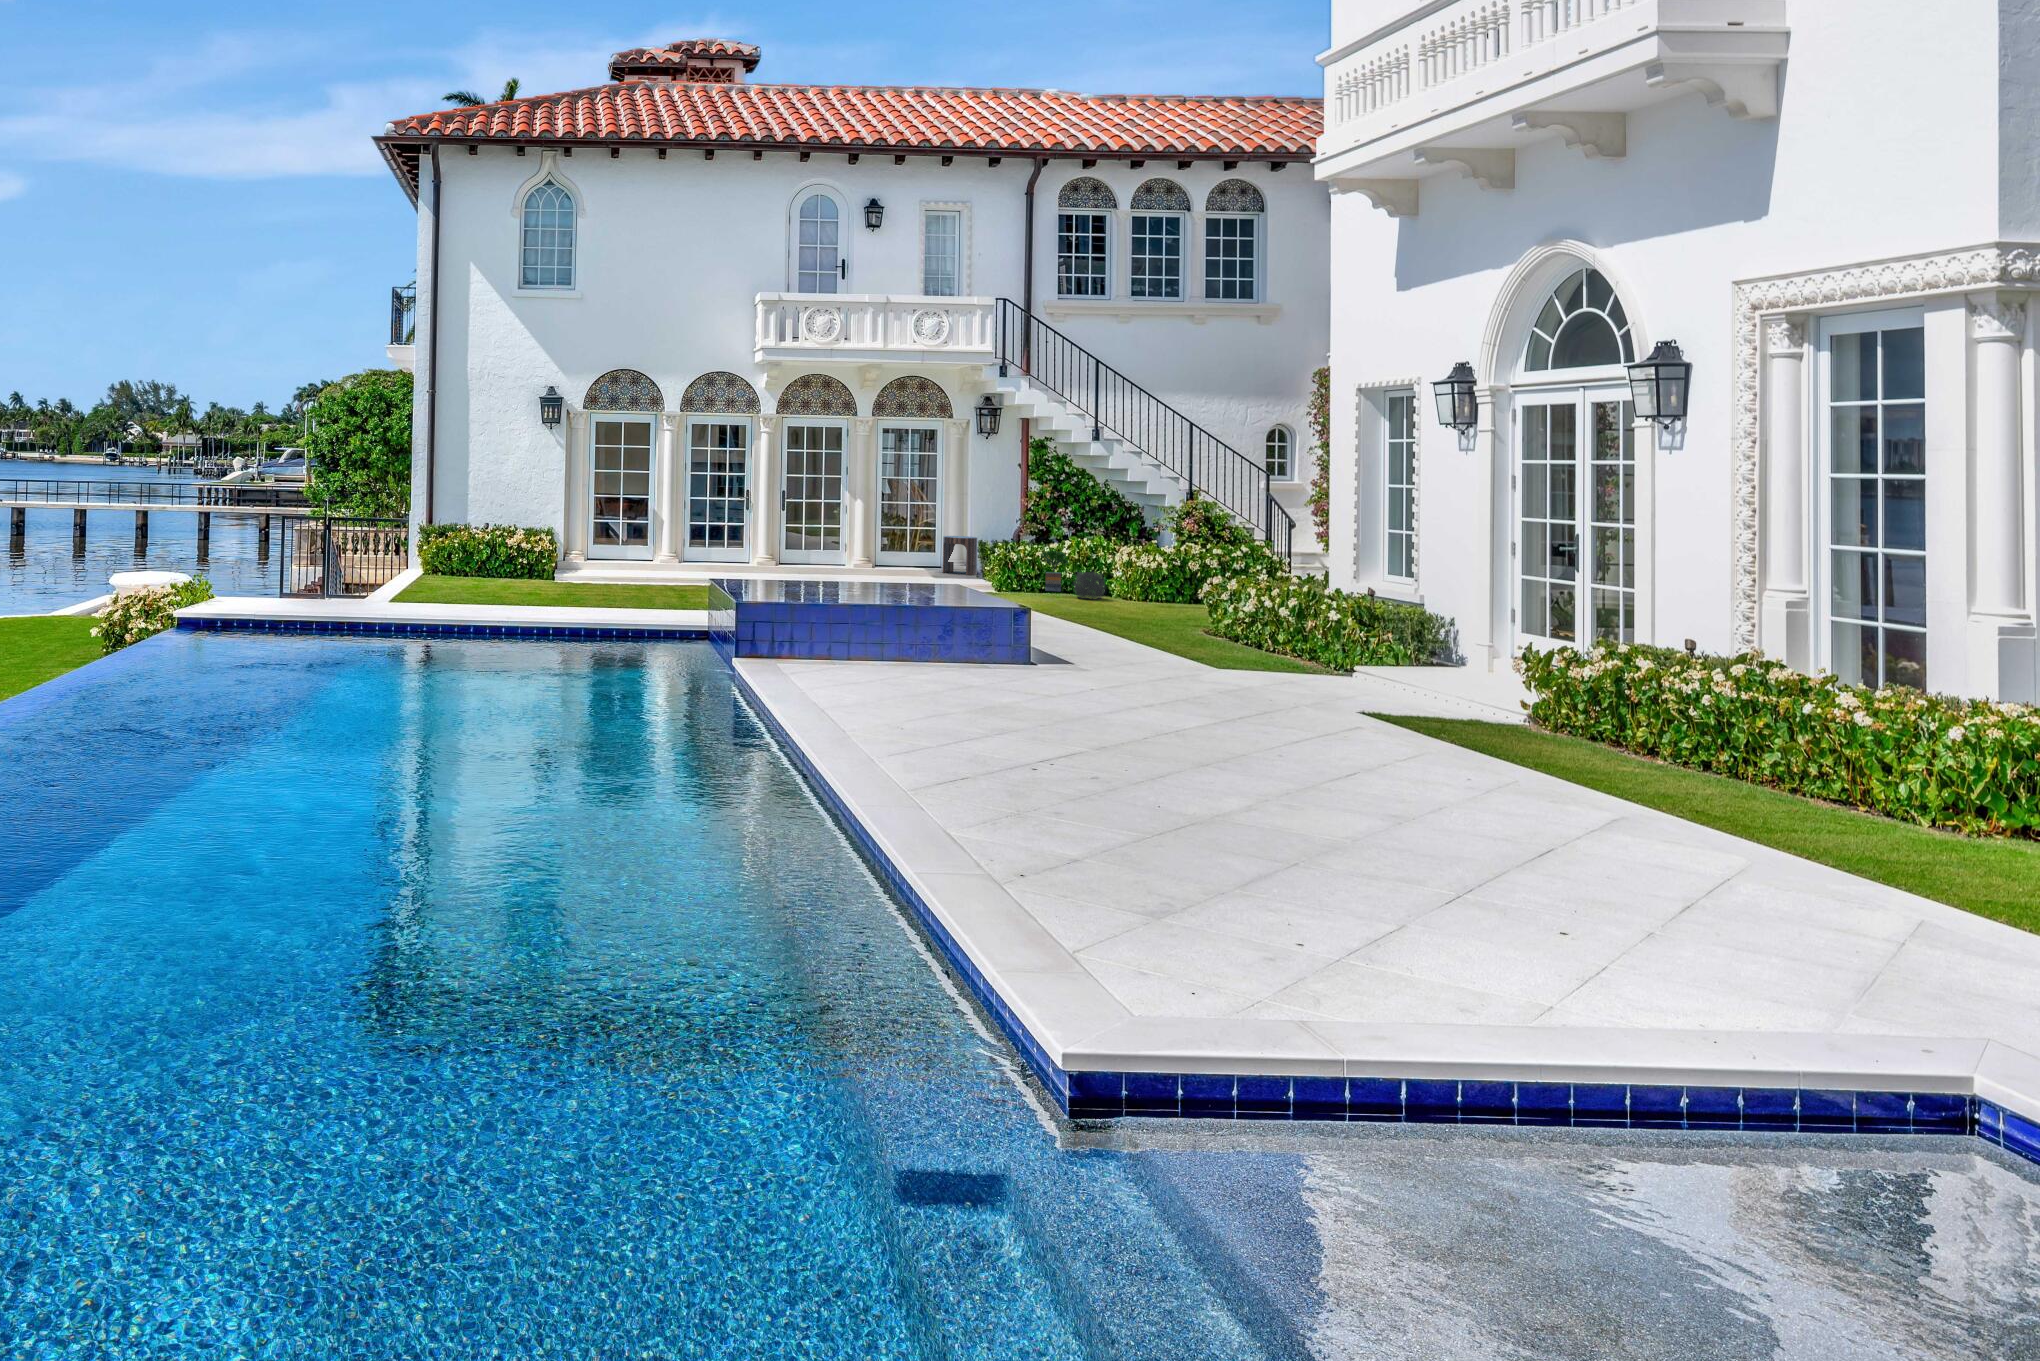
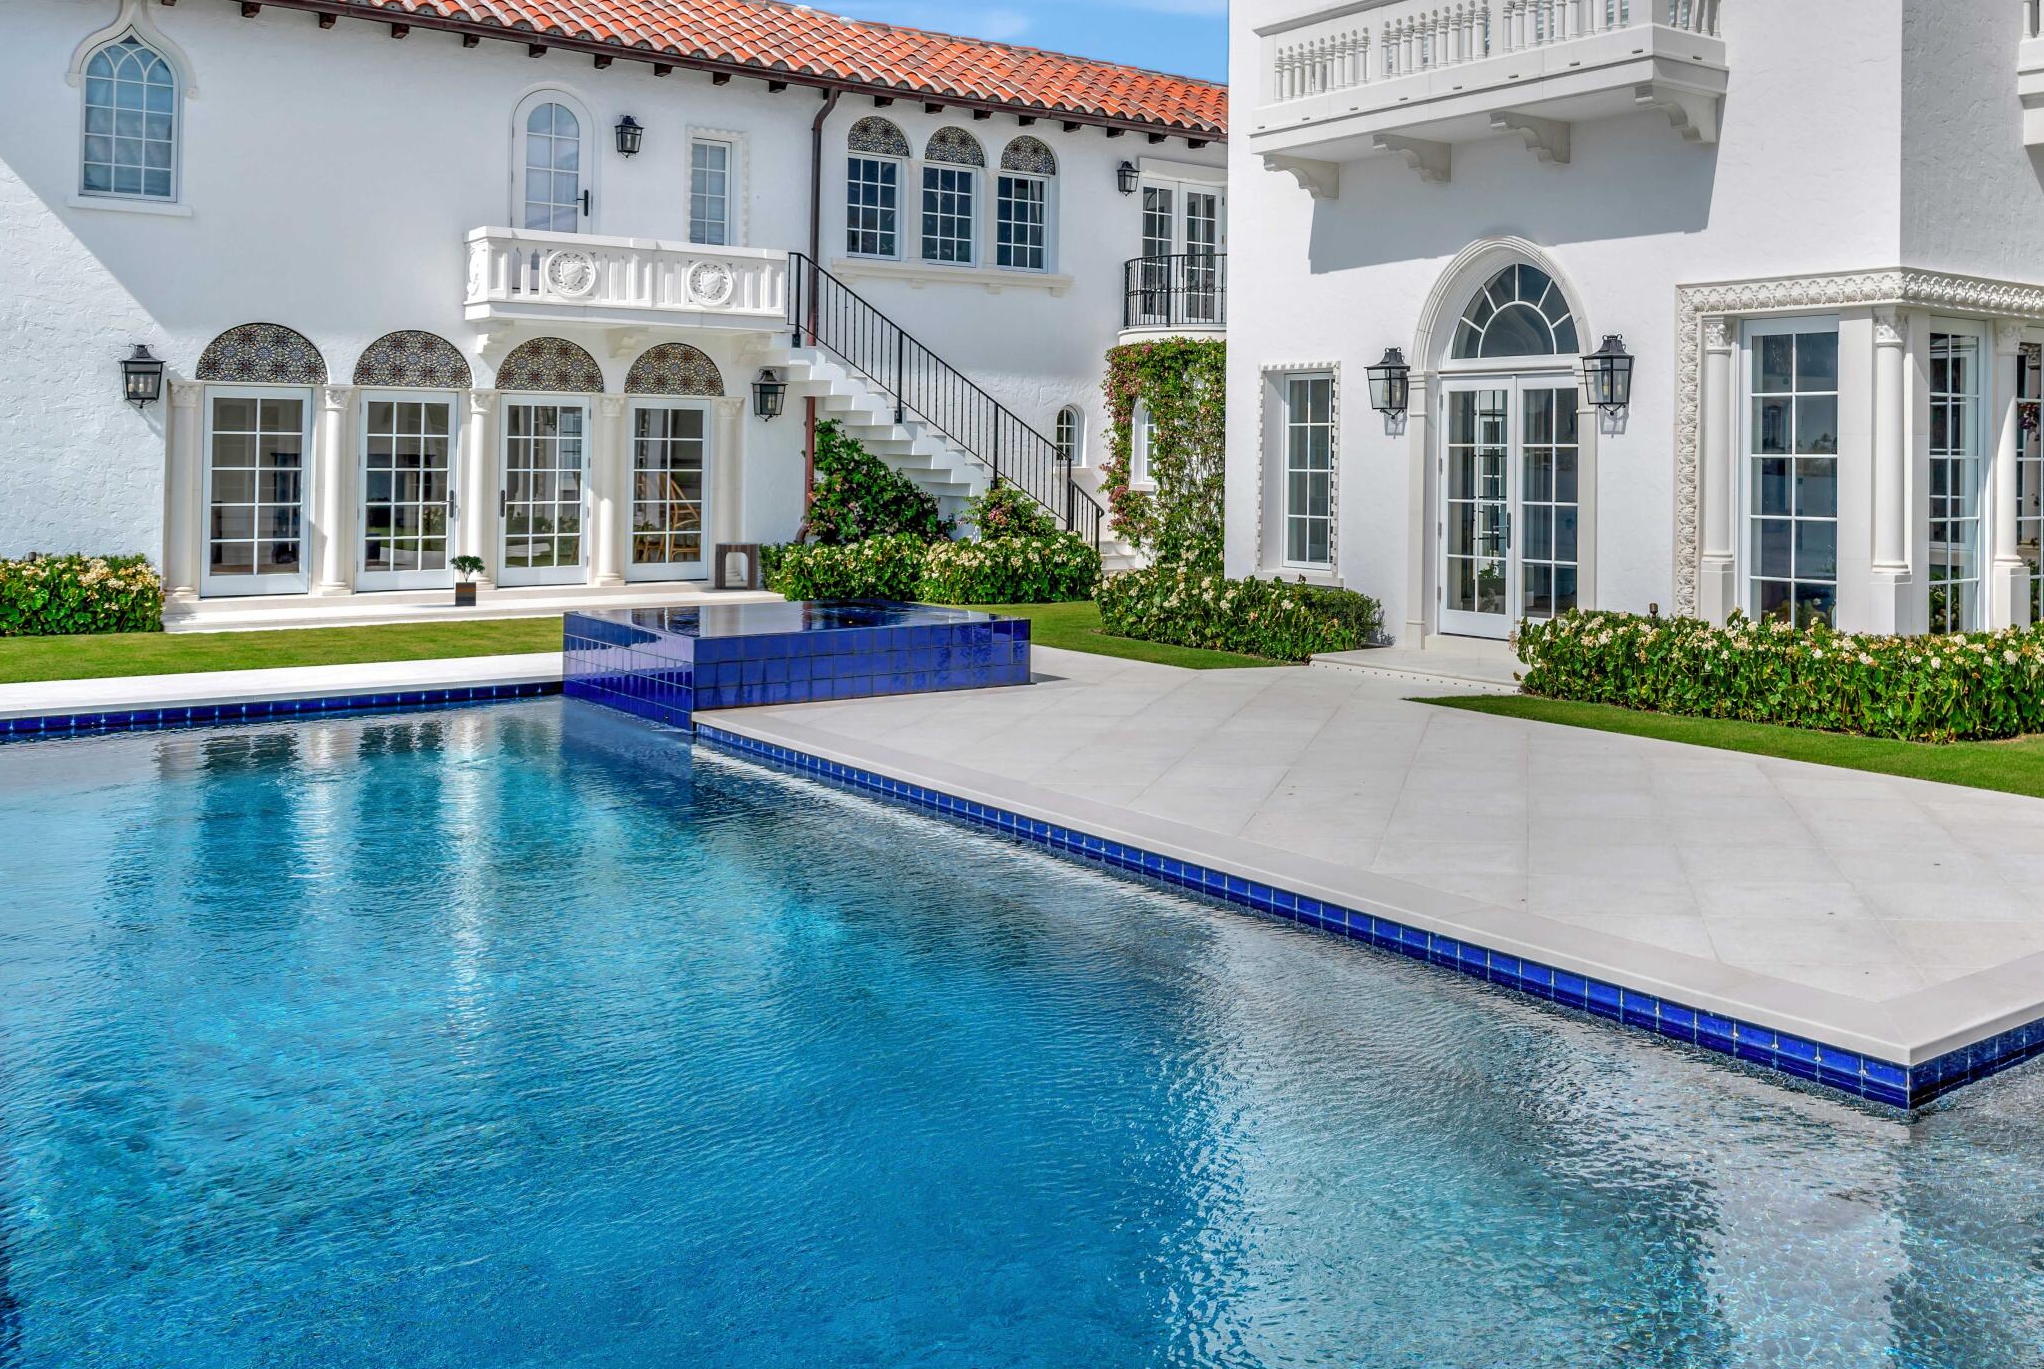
potted tree: present [1041,551,1068,592] -> present [450,555,485,606]
woven basket: present [1074,572,1105,600] -> none [918,576,954,607]

